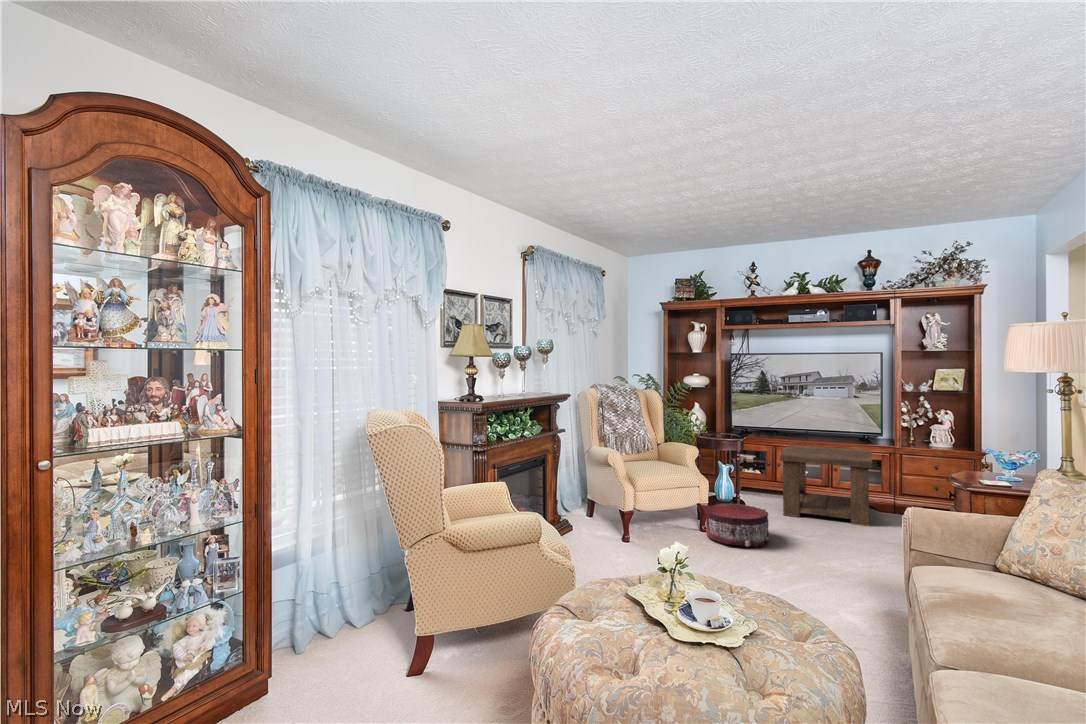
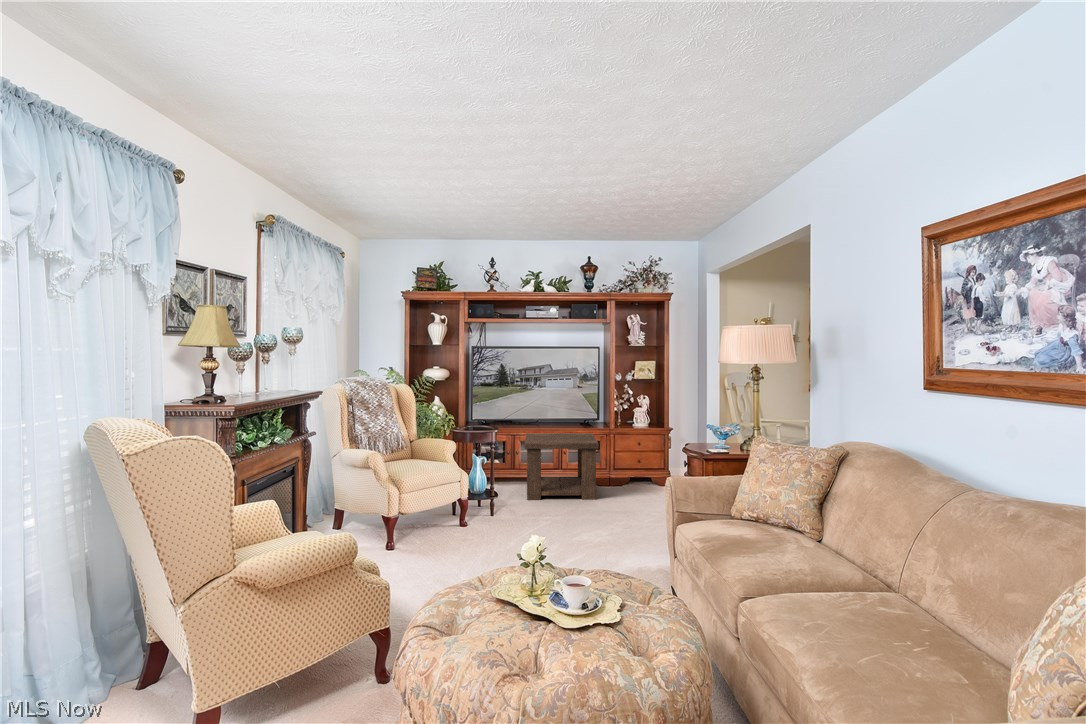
pouf: present [706,504,769,547] -> none [467,493,525,533]

